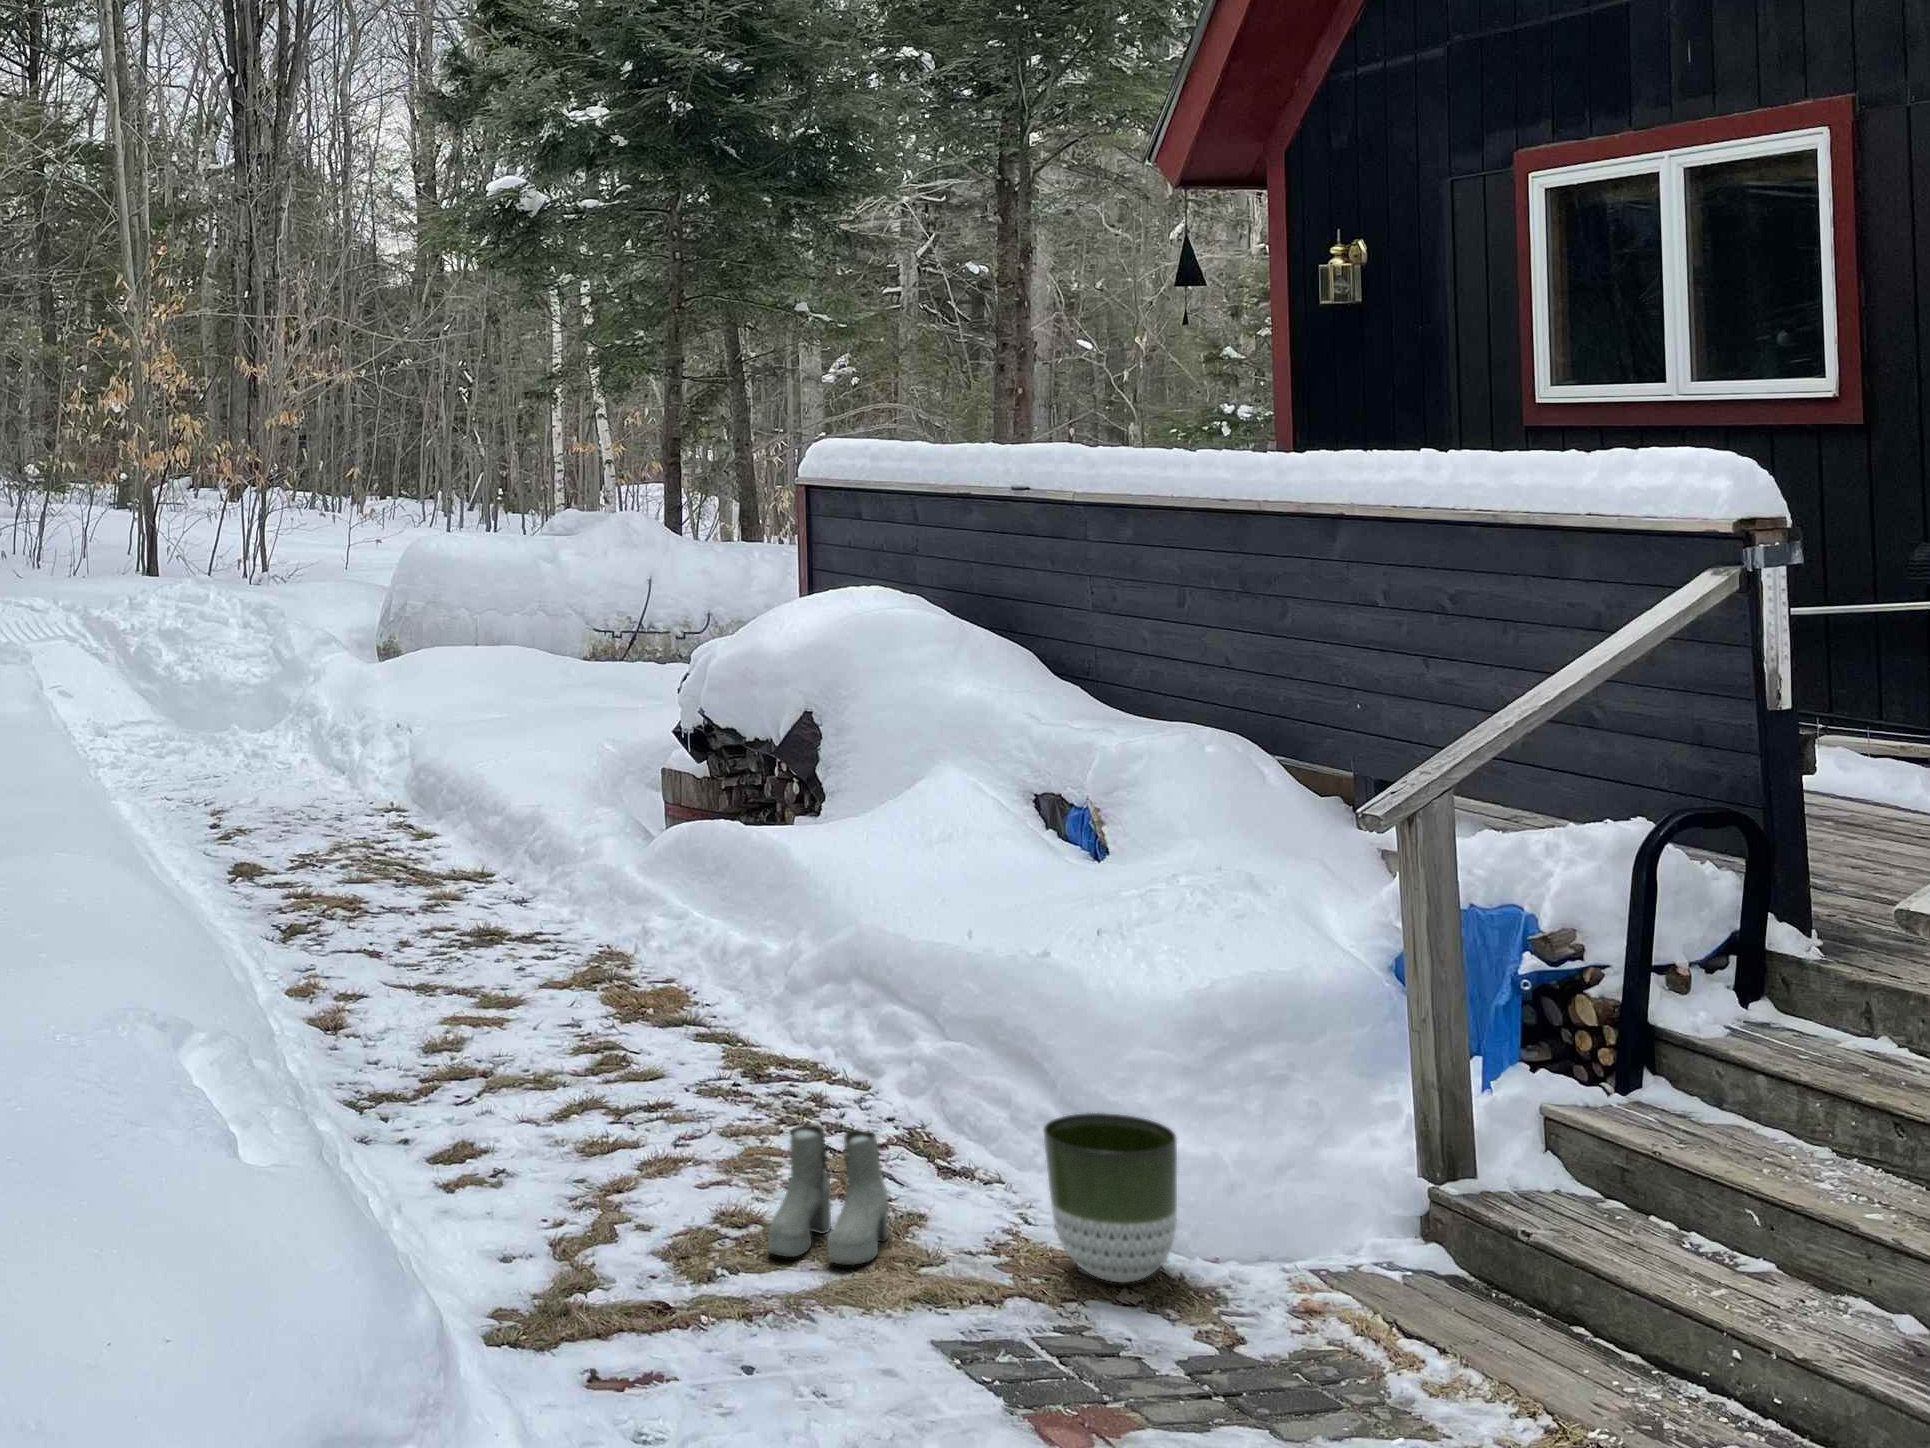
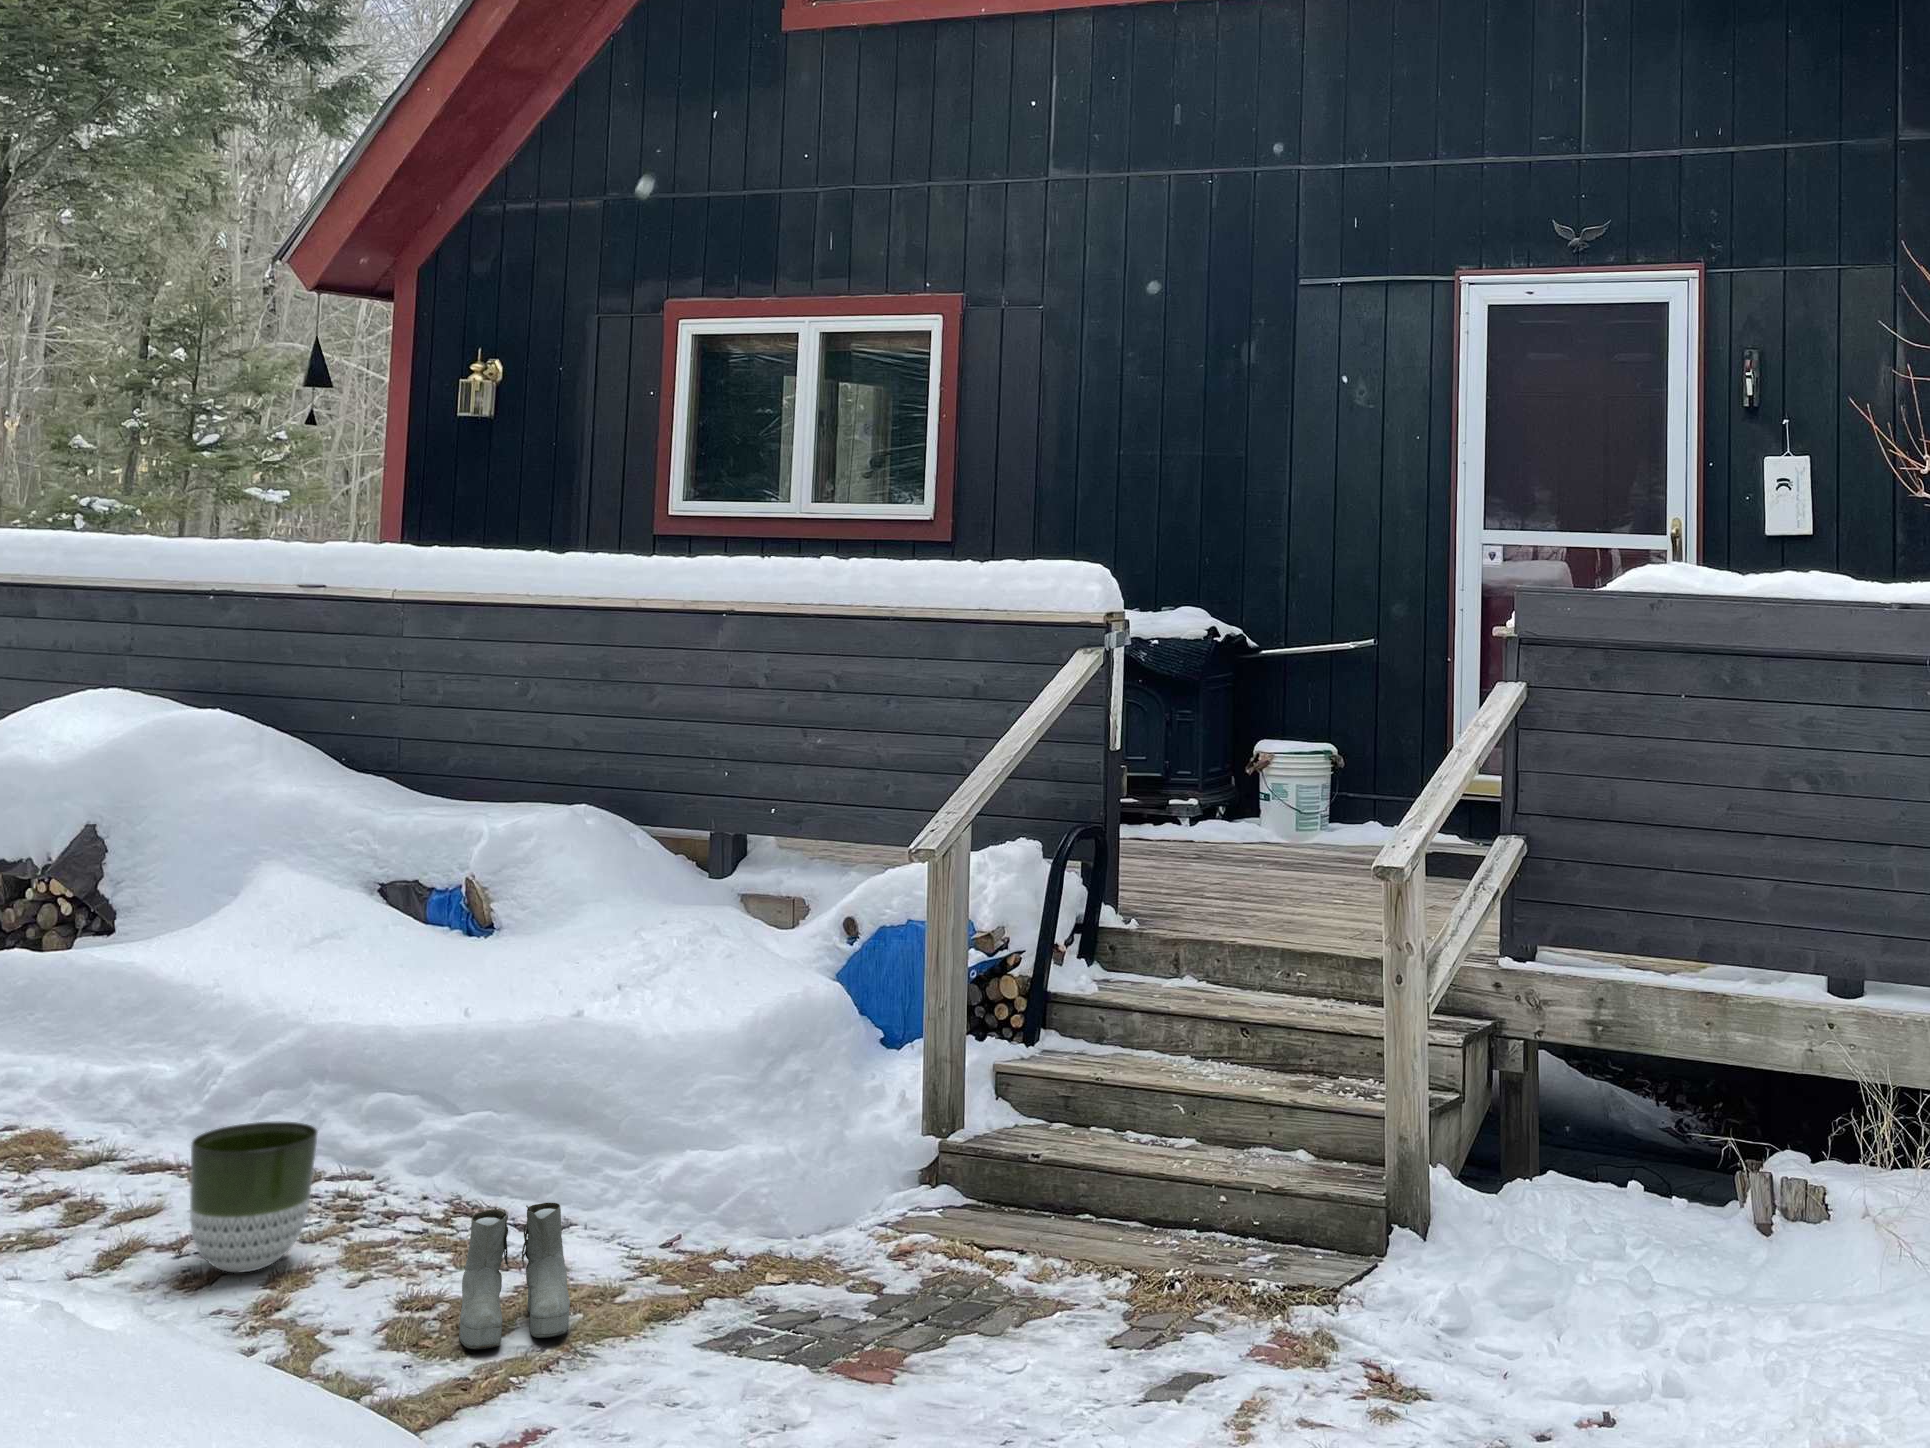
planter: present [1044,1113,1177,1283] -> present [190,1121,318,1272]

